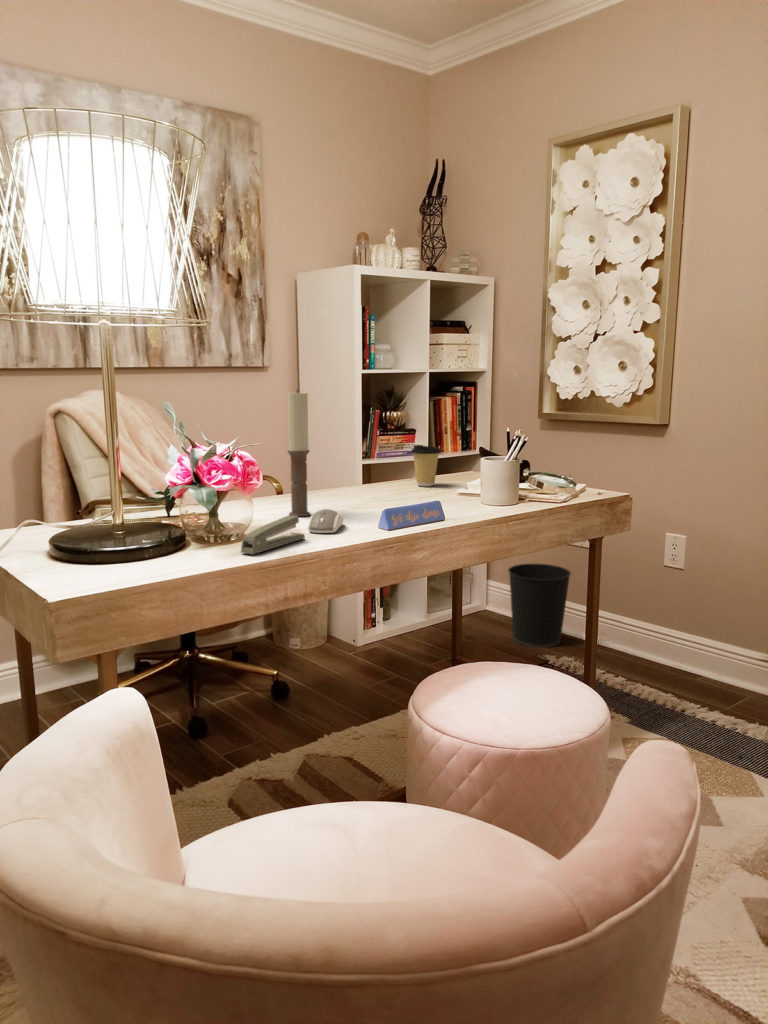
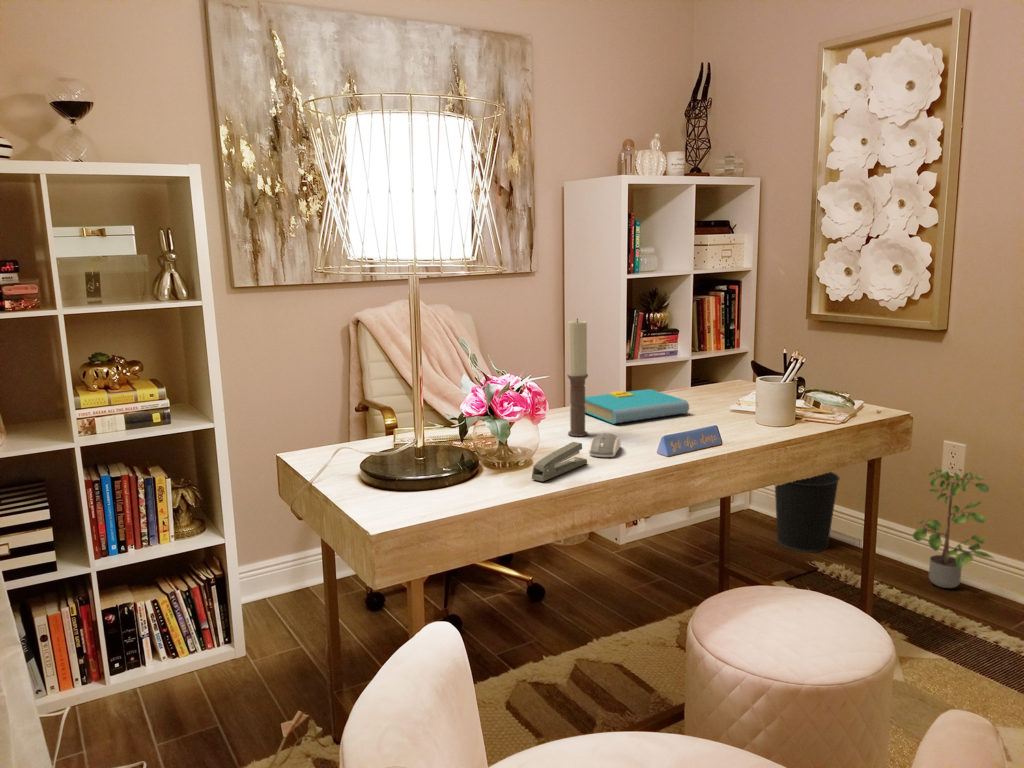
coffee cup: present [411,445,441,486] -> none [680,359,710,400]
book: none [305,474,419,506] -> present [584,389,689,424]
potted plant: none [638,556,713,674] -> present [913,469,992,588]

